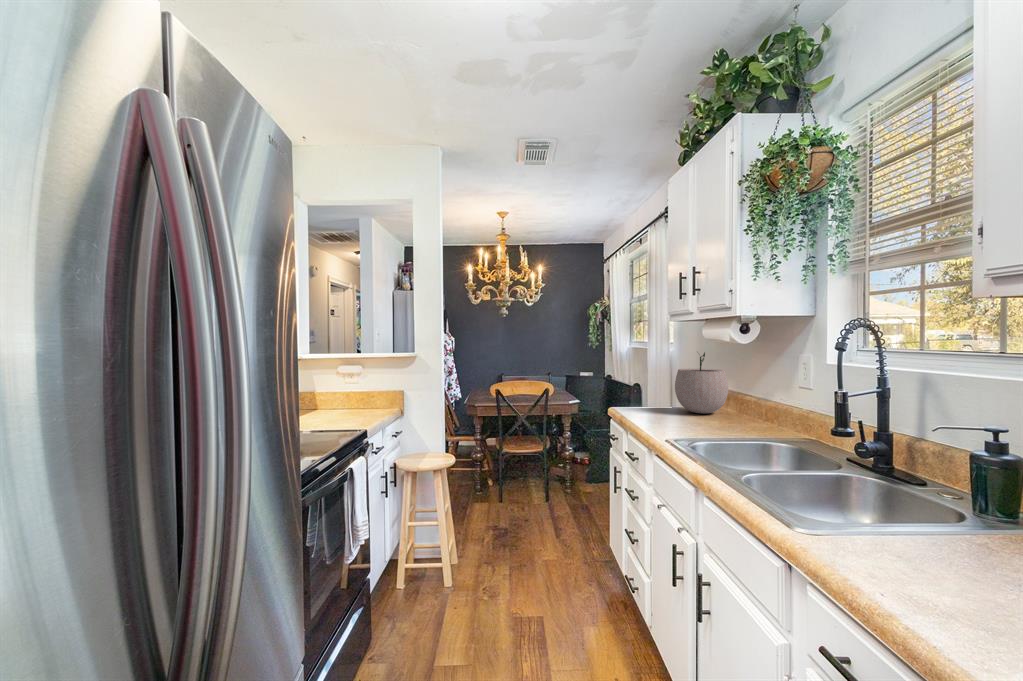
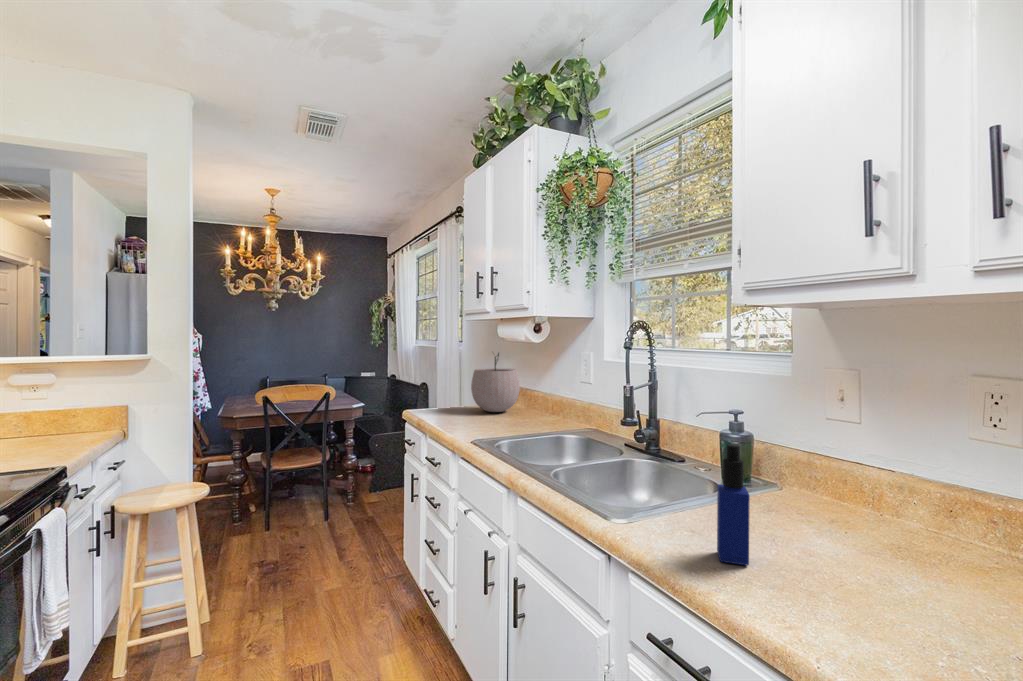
bottle: none [927,460,972,606] -> present [717,444,750,565]

